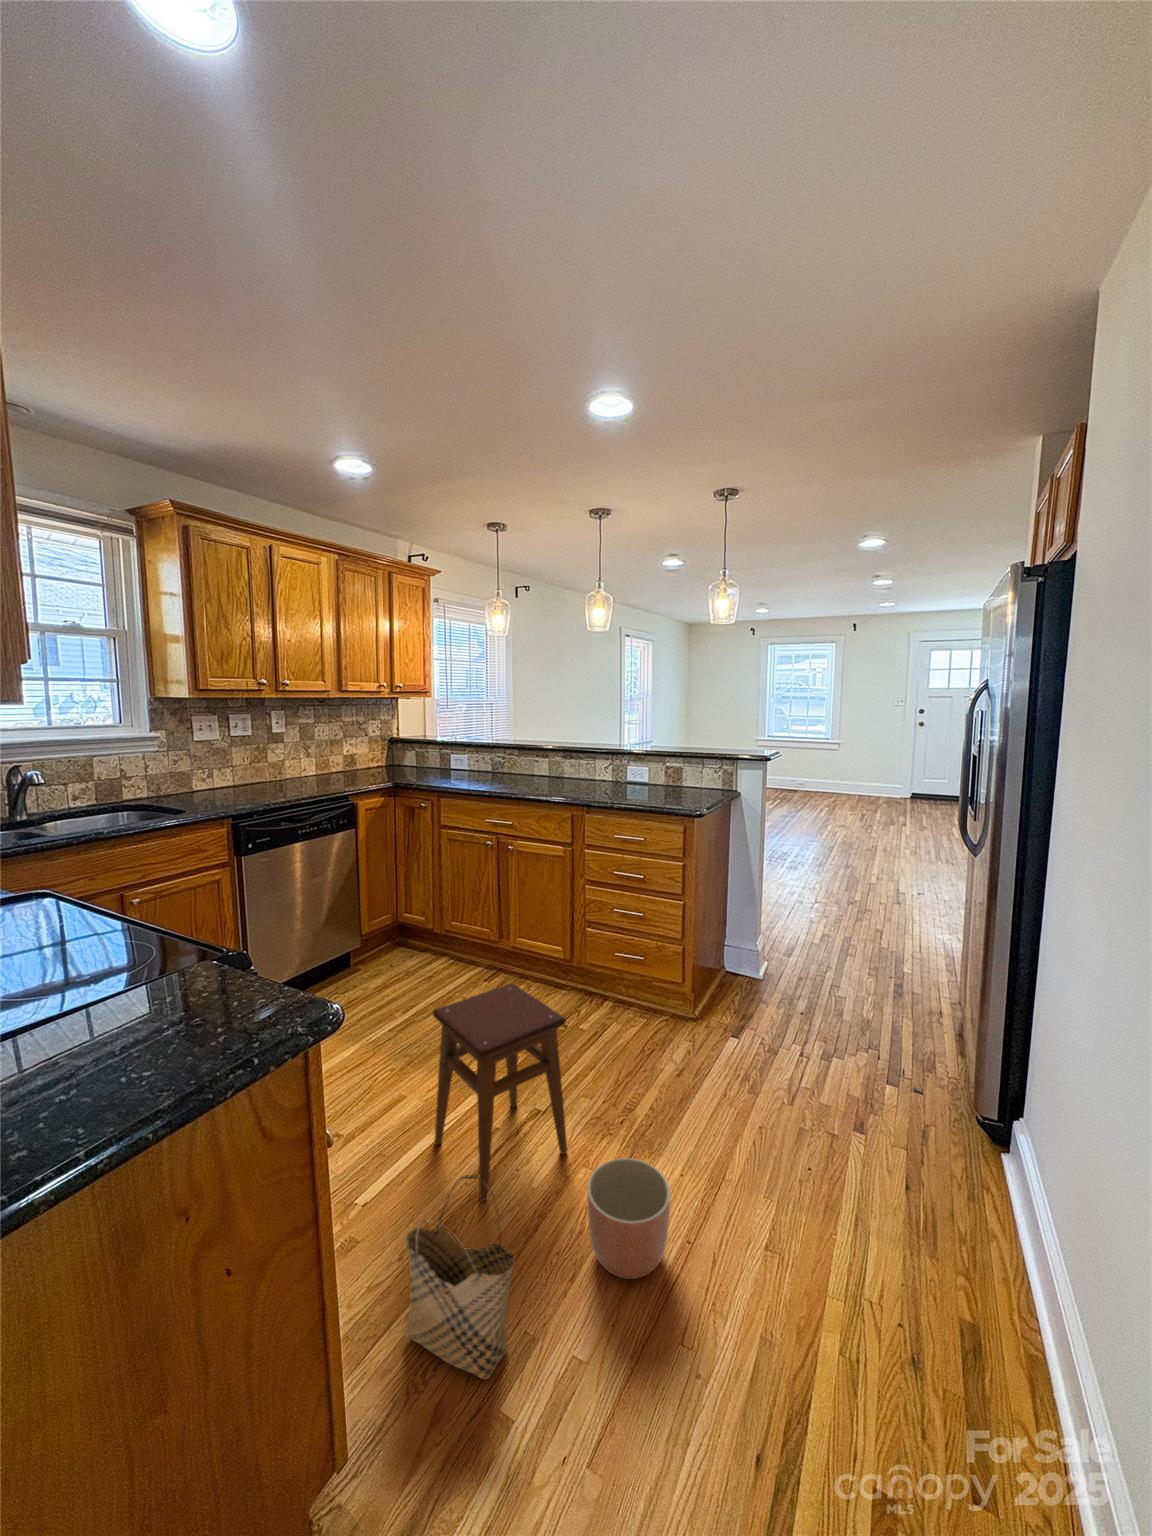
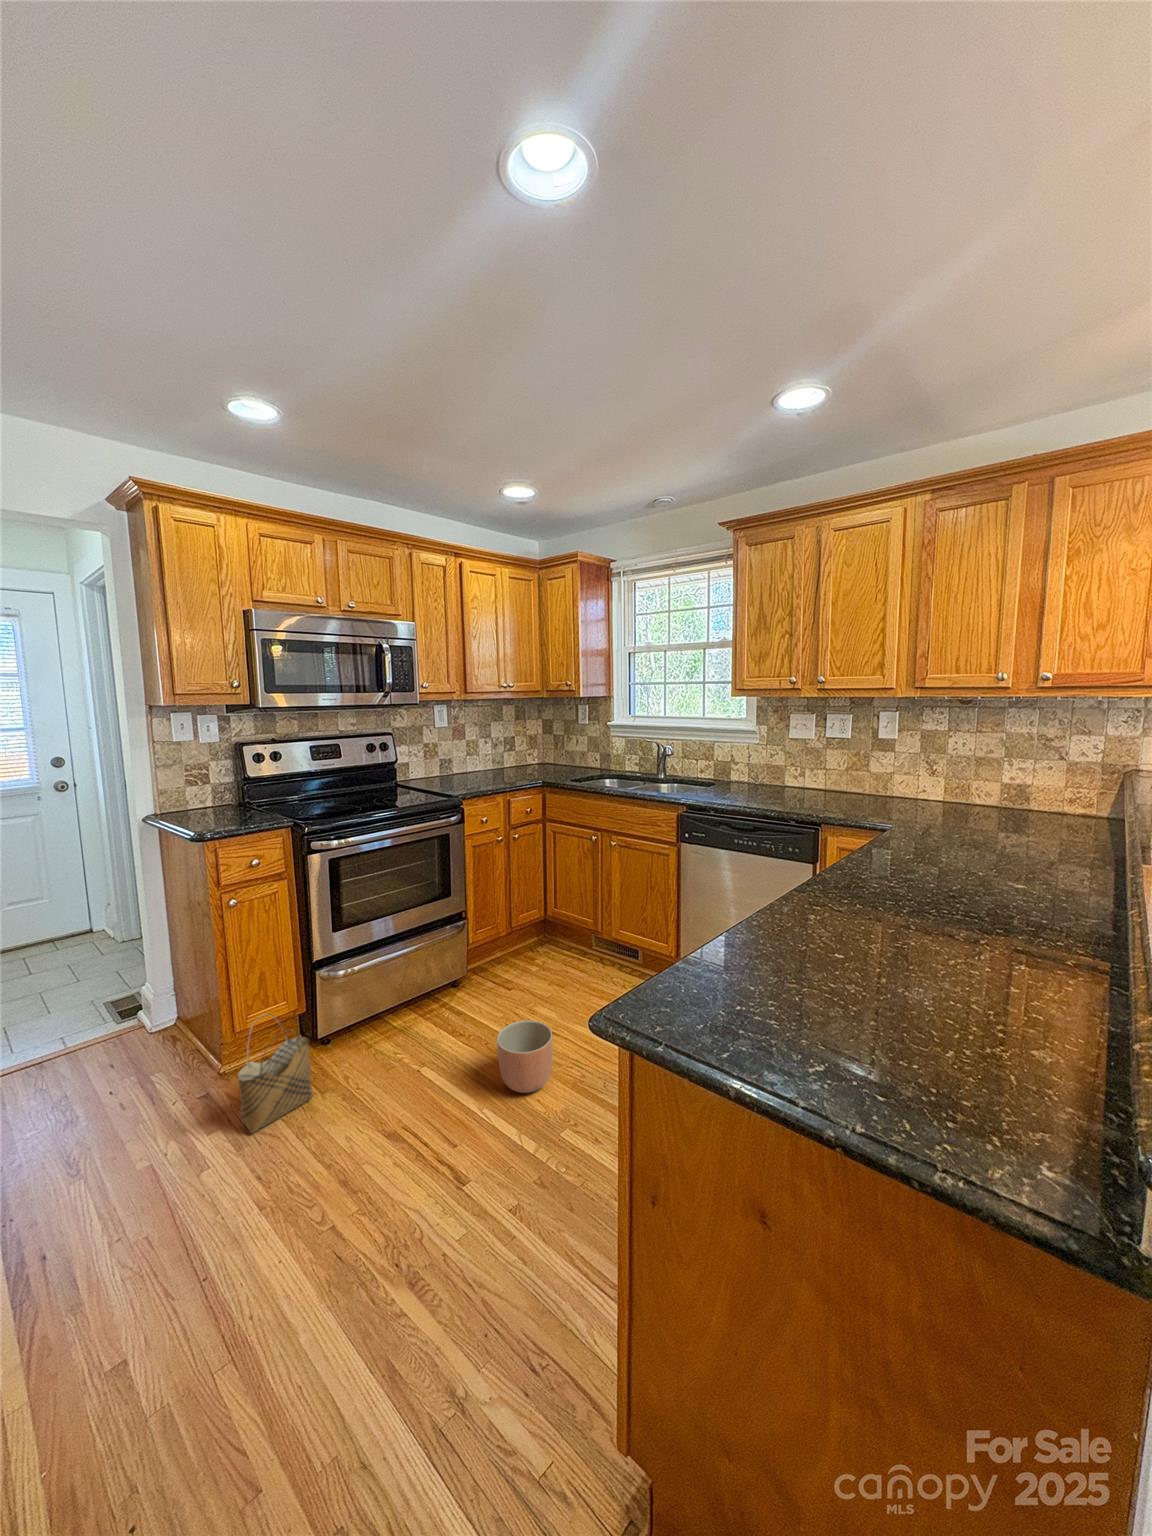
stool: present [433,984,567,1201] -> none [364,986,483,1194]
planter: present [587,1158,670,1279] -> present [497,1020,553,1093]

